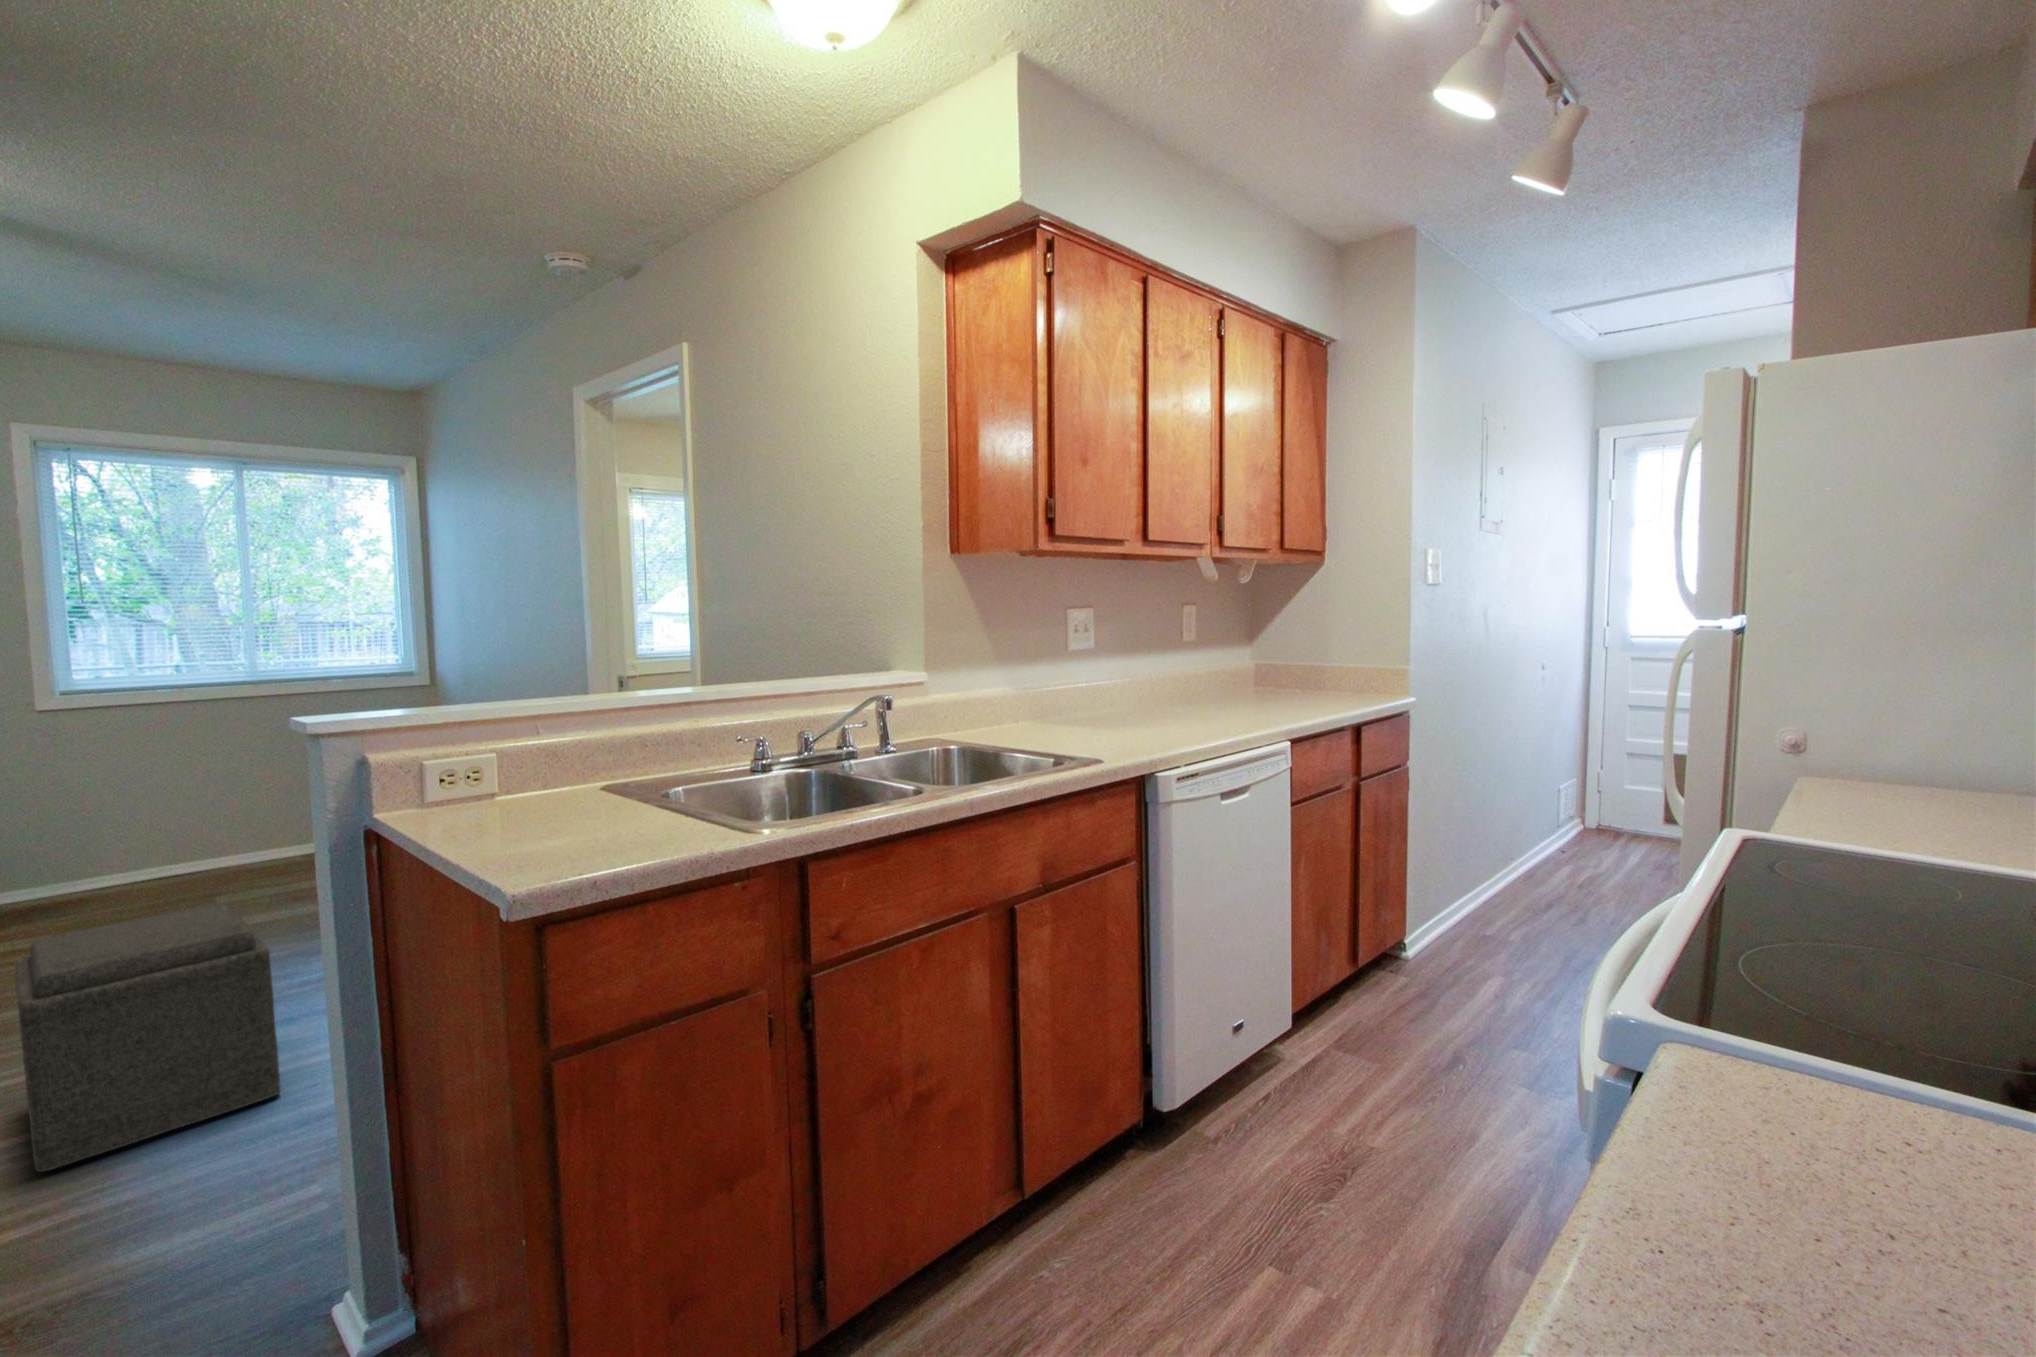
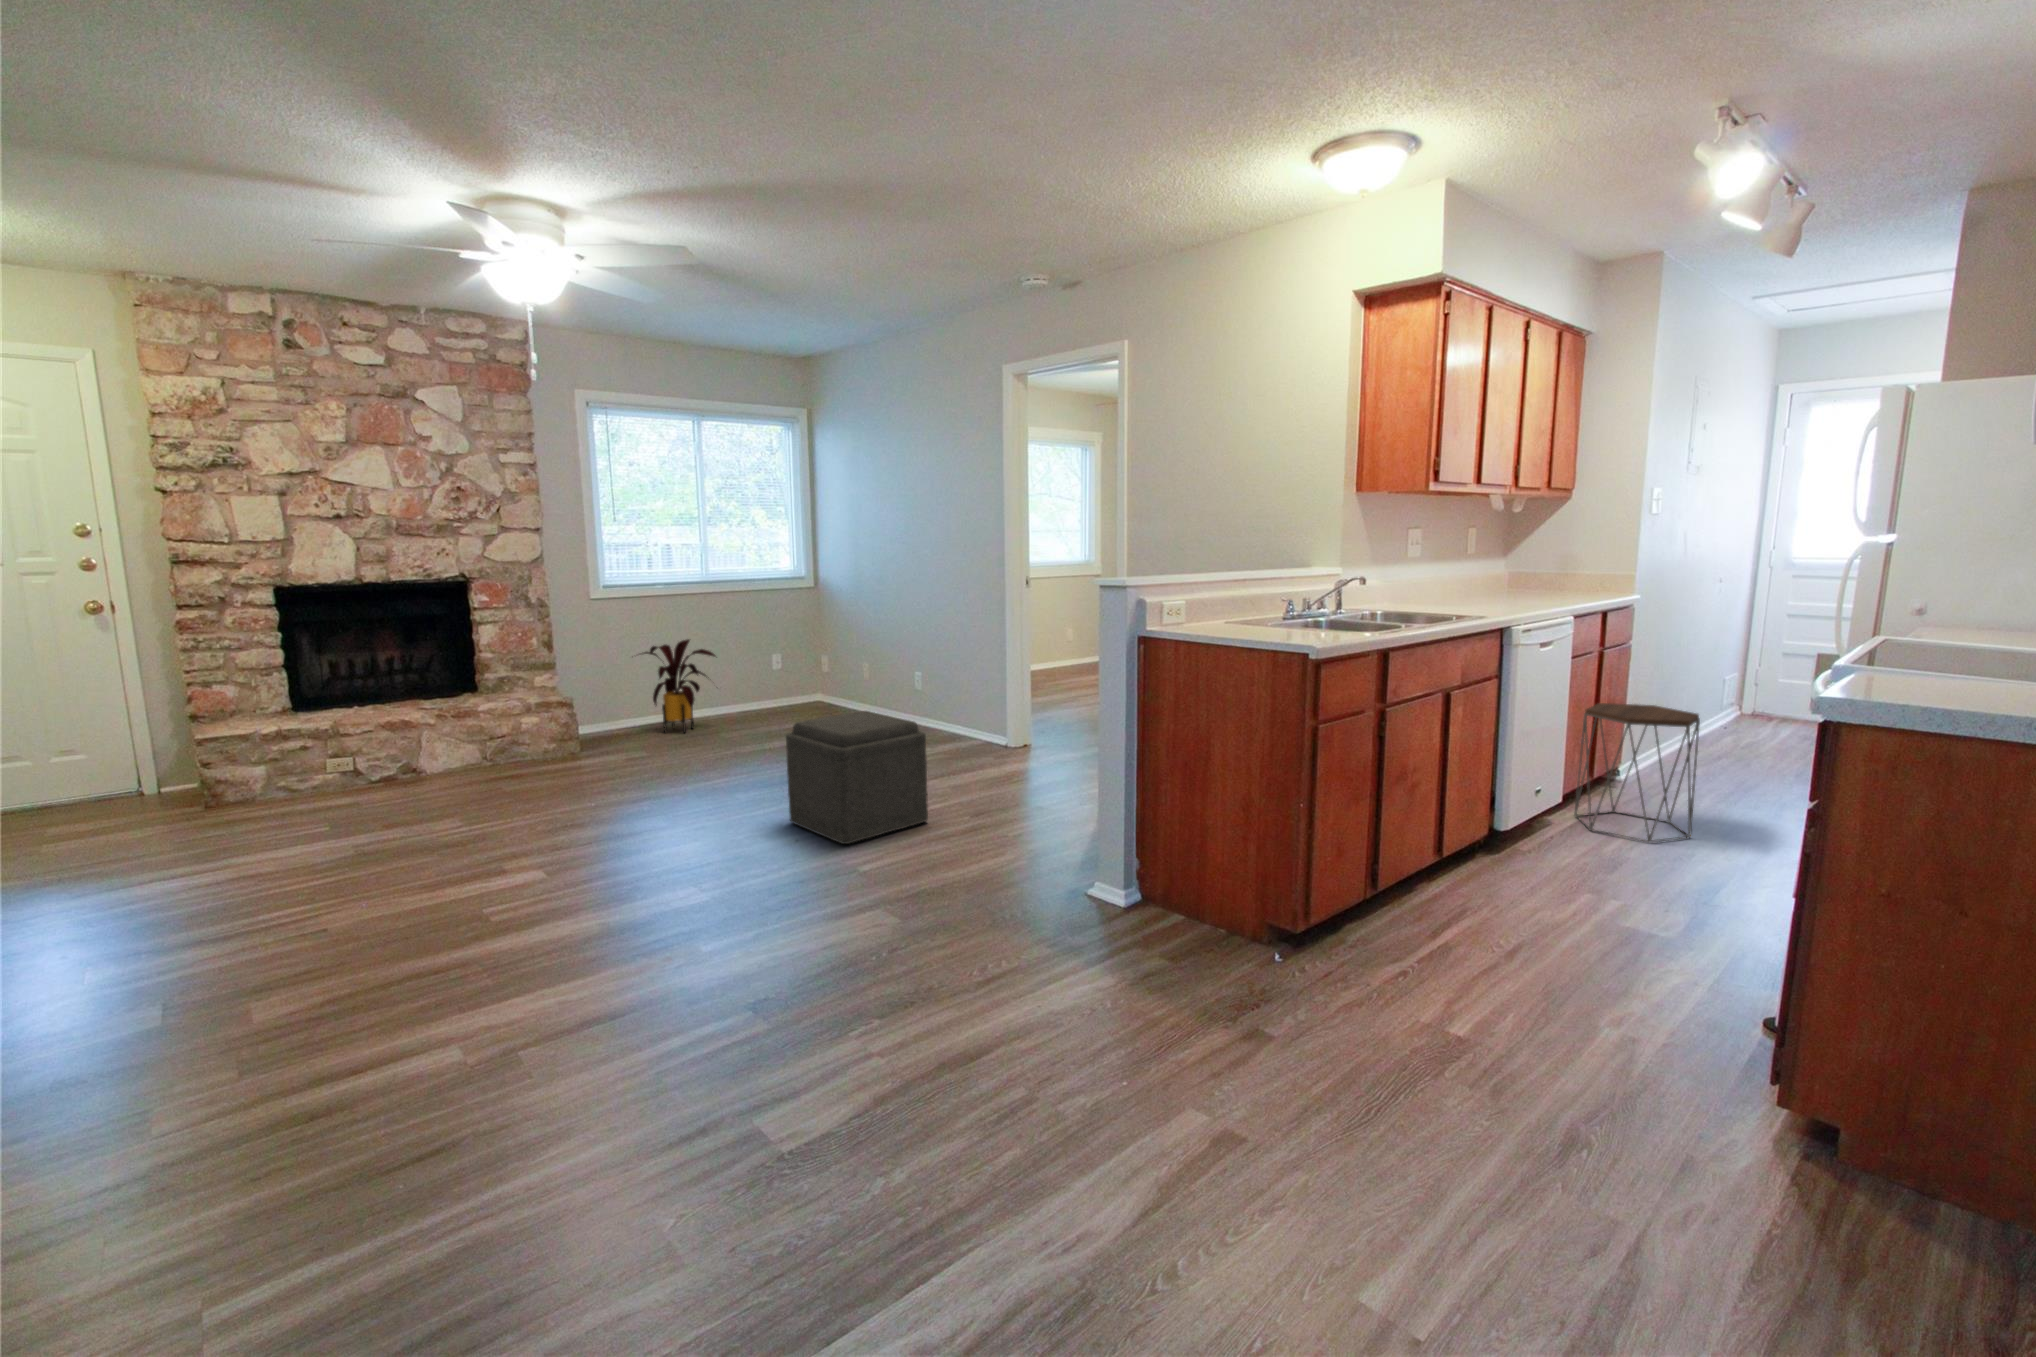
house plant: none [81,761,233,898] -> present [643,639,715,733]
side table: none [1317,866,1484,1106] -> present [1574,703,1700,842]

